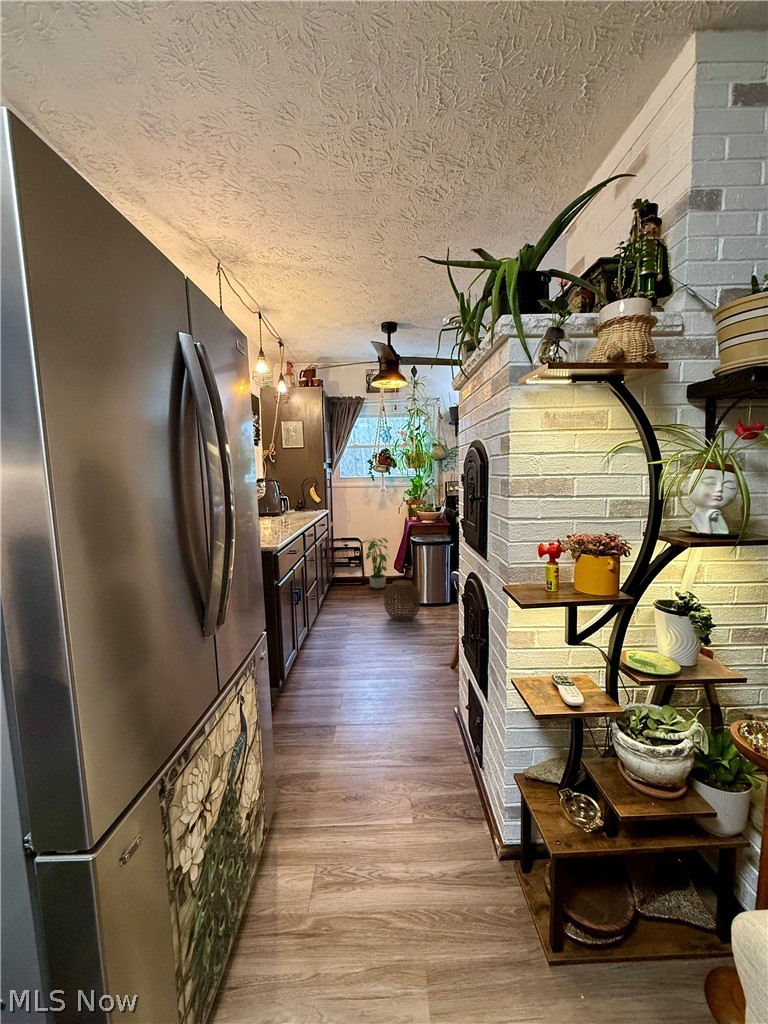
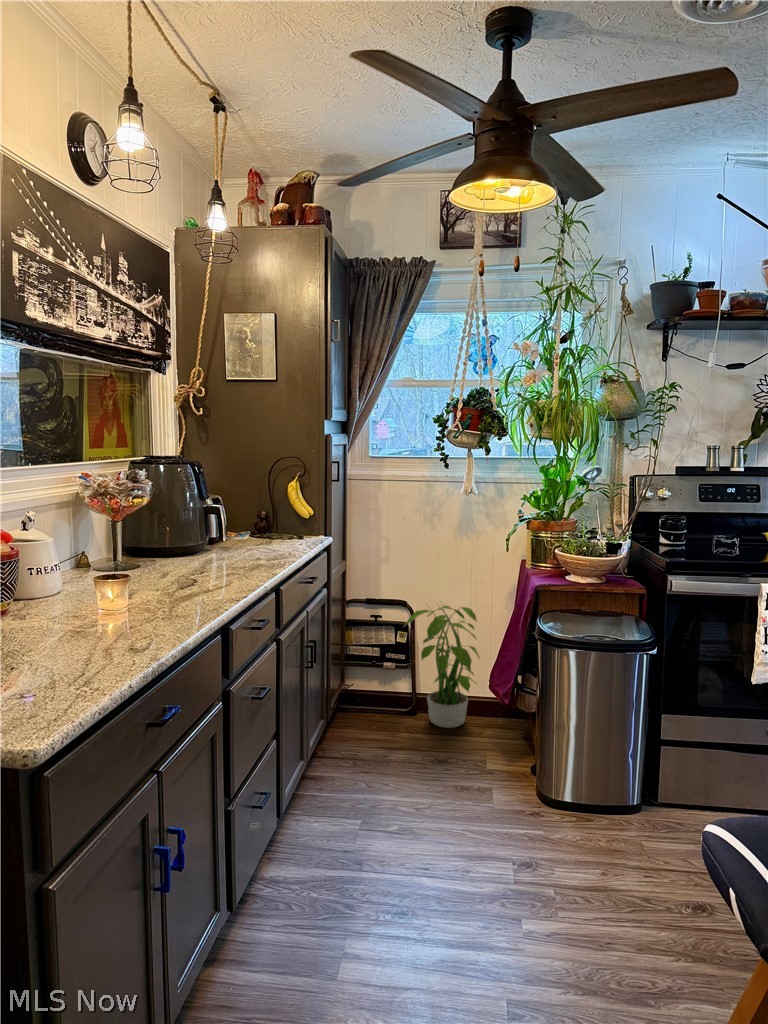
woven basket: present [384,580,420,622] -> none [459,749,561,873]

